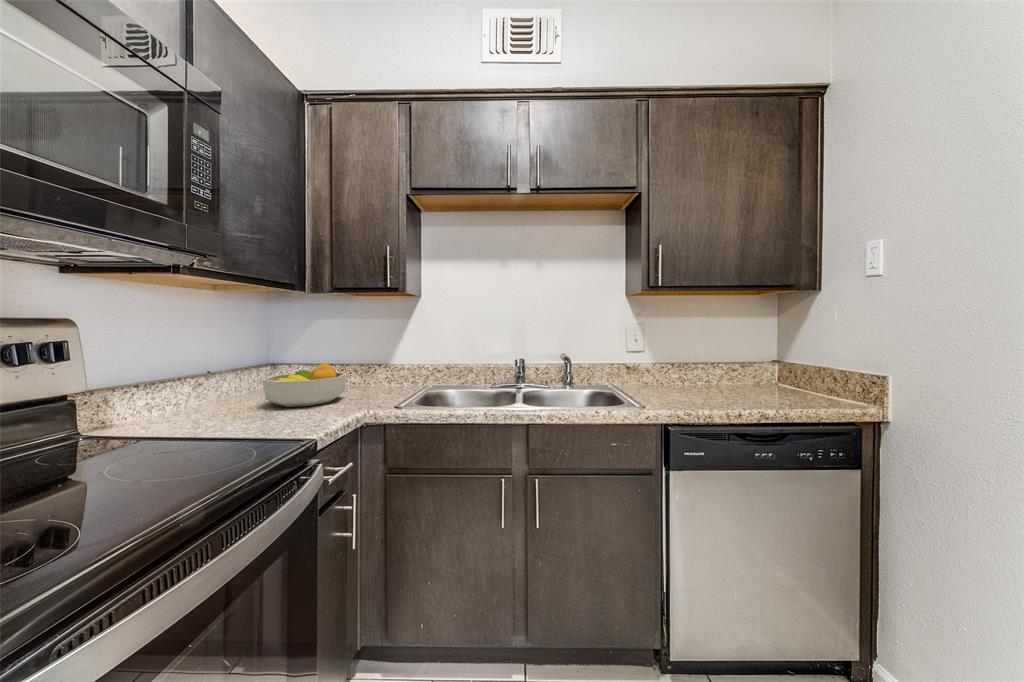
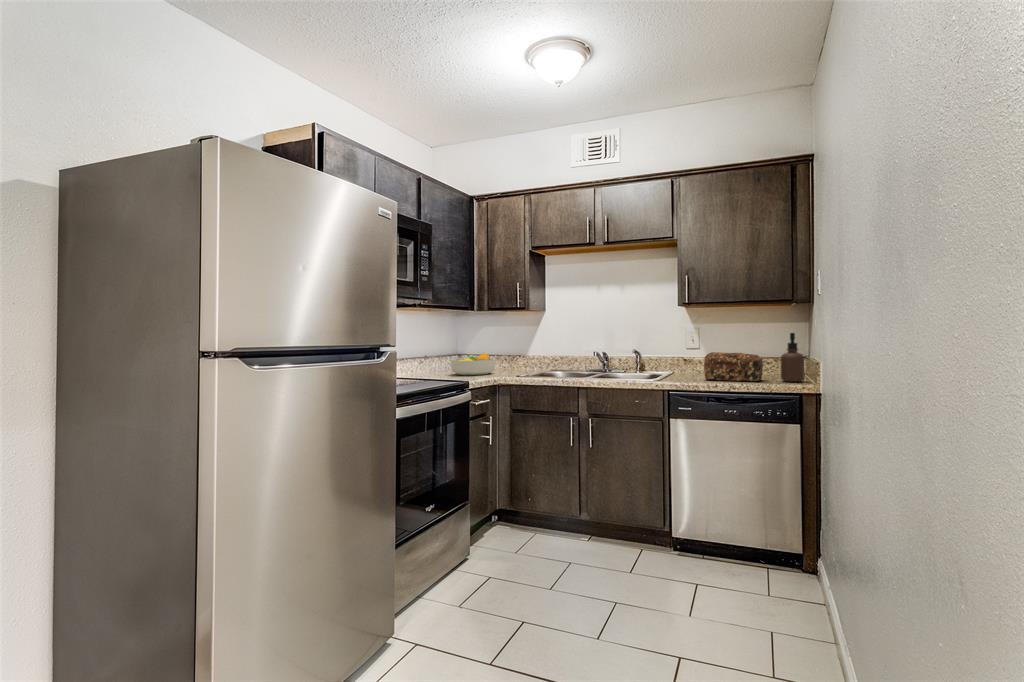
soap dispenser: none [795,331,830,401] -> present [781,333,804,382]
bread loaf: none [689,360,781,402] -> present [704,352,763,381]

